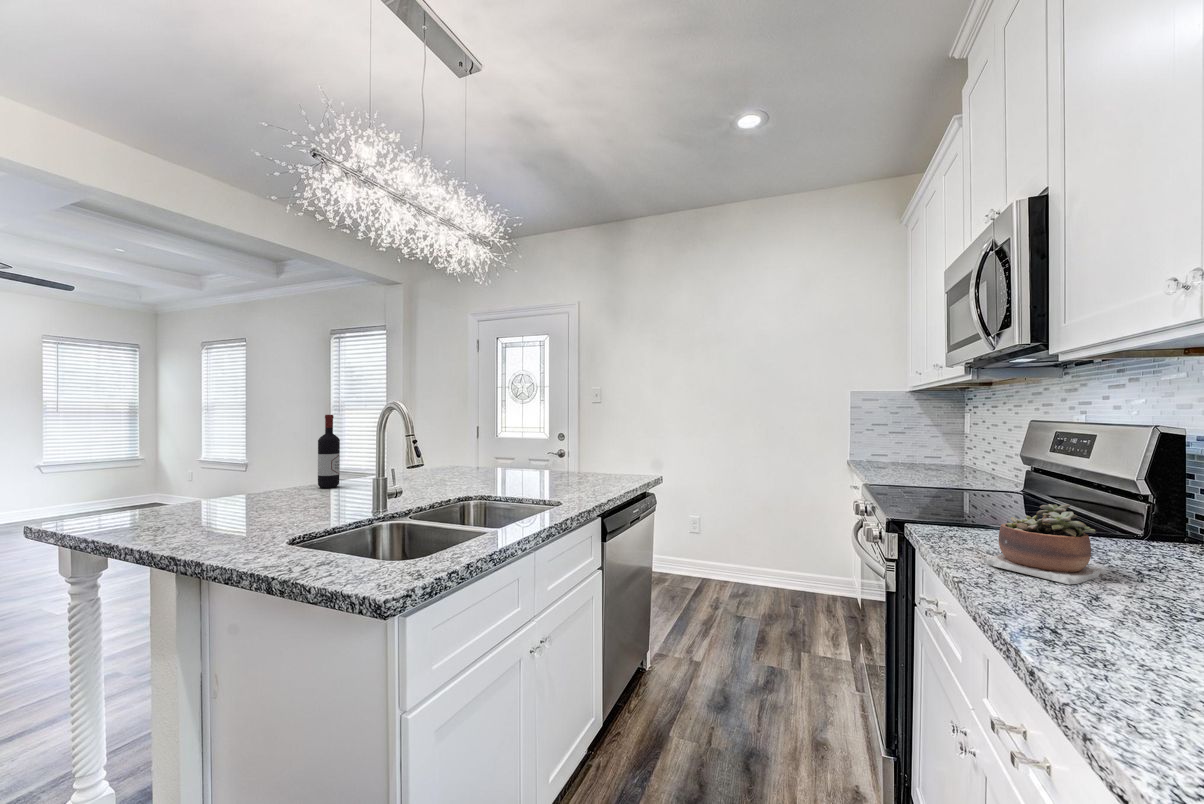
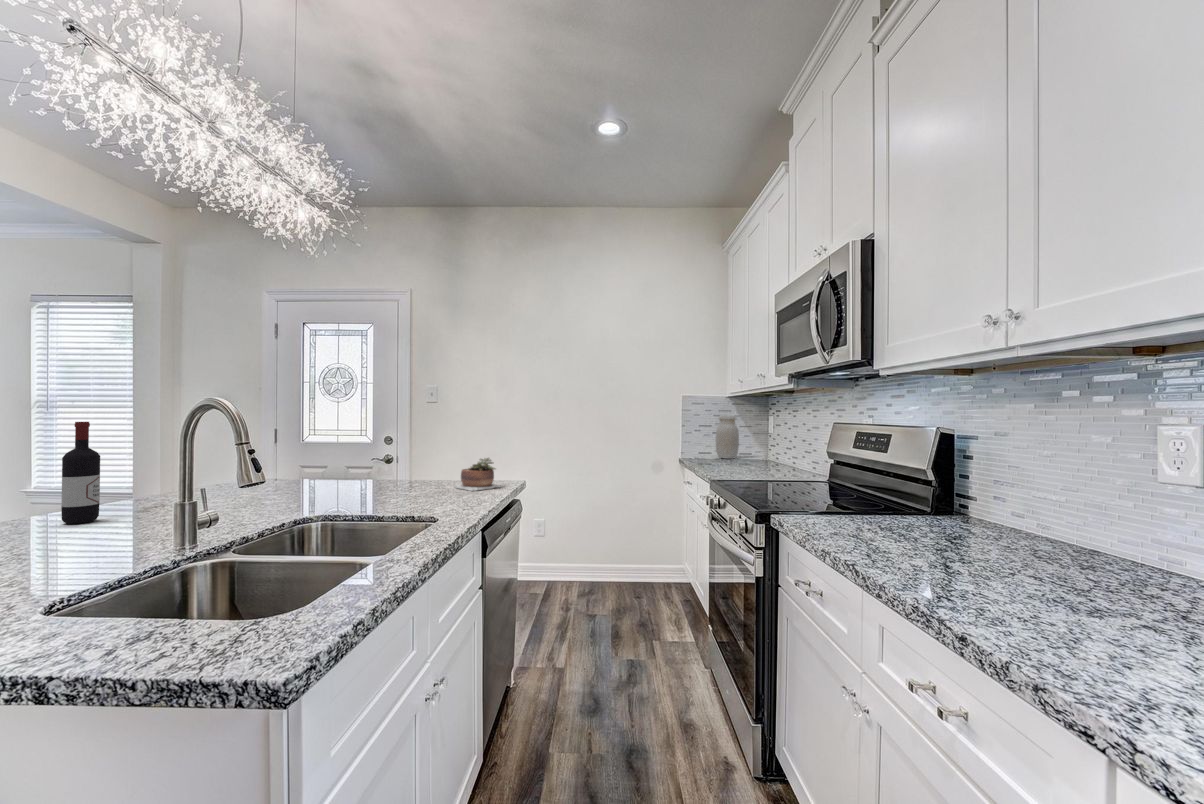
jar: none [894,413,923,463] -> present [716,416,739,459]
succulent plant: present [983,504,1108,585] -> present [455,458,501,491]

